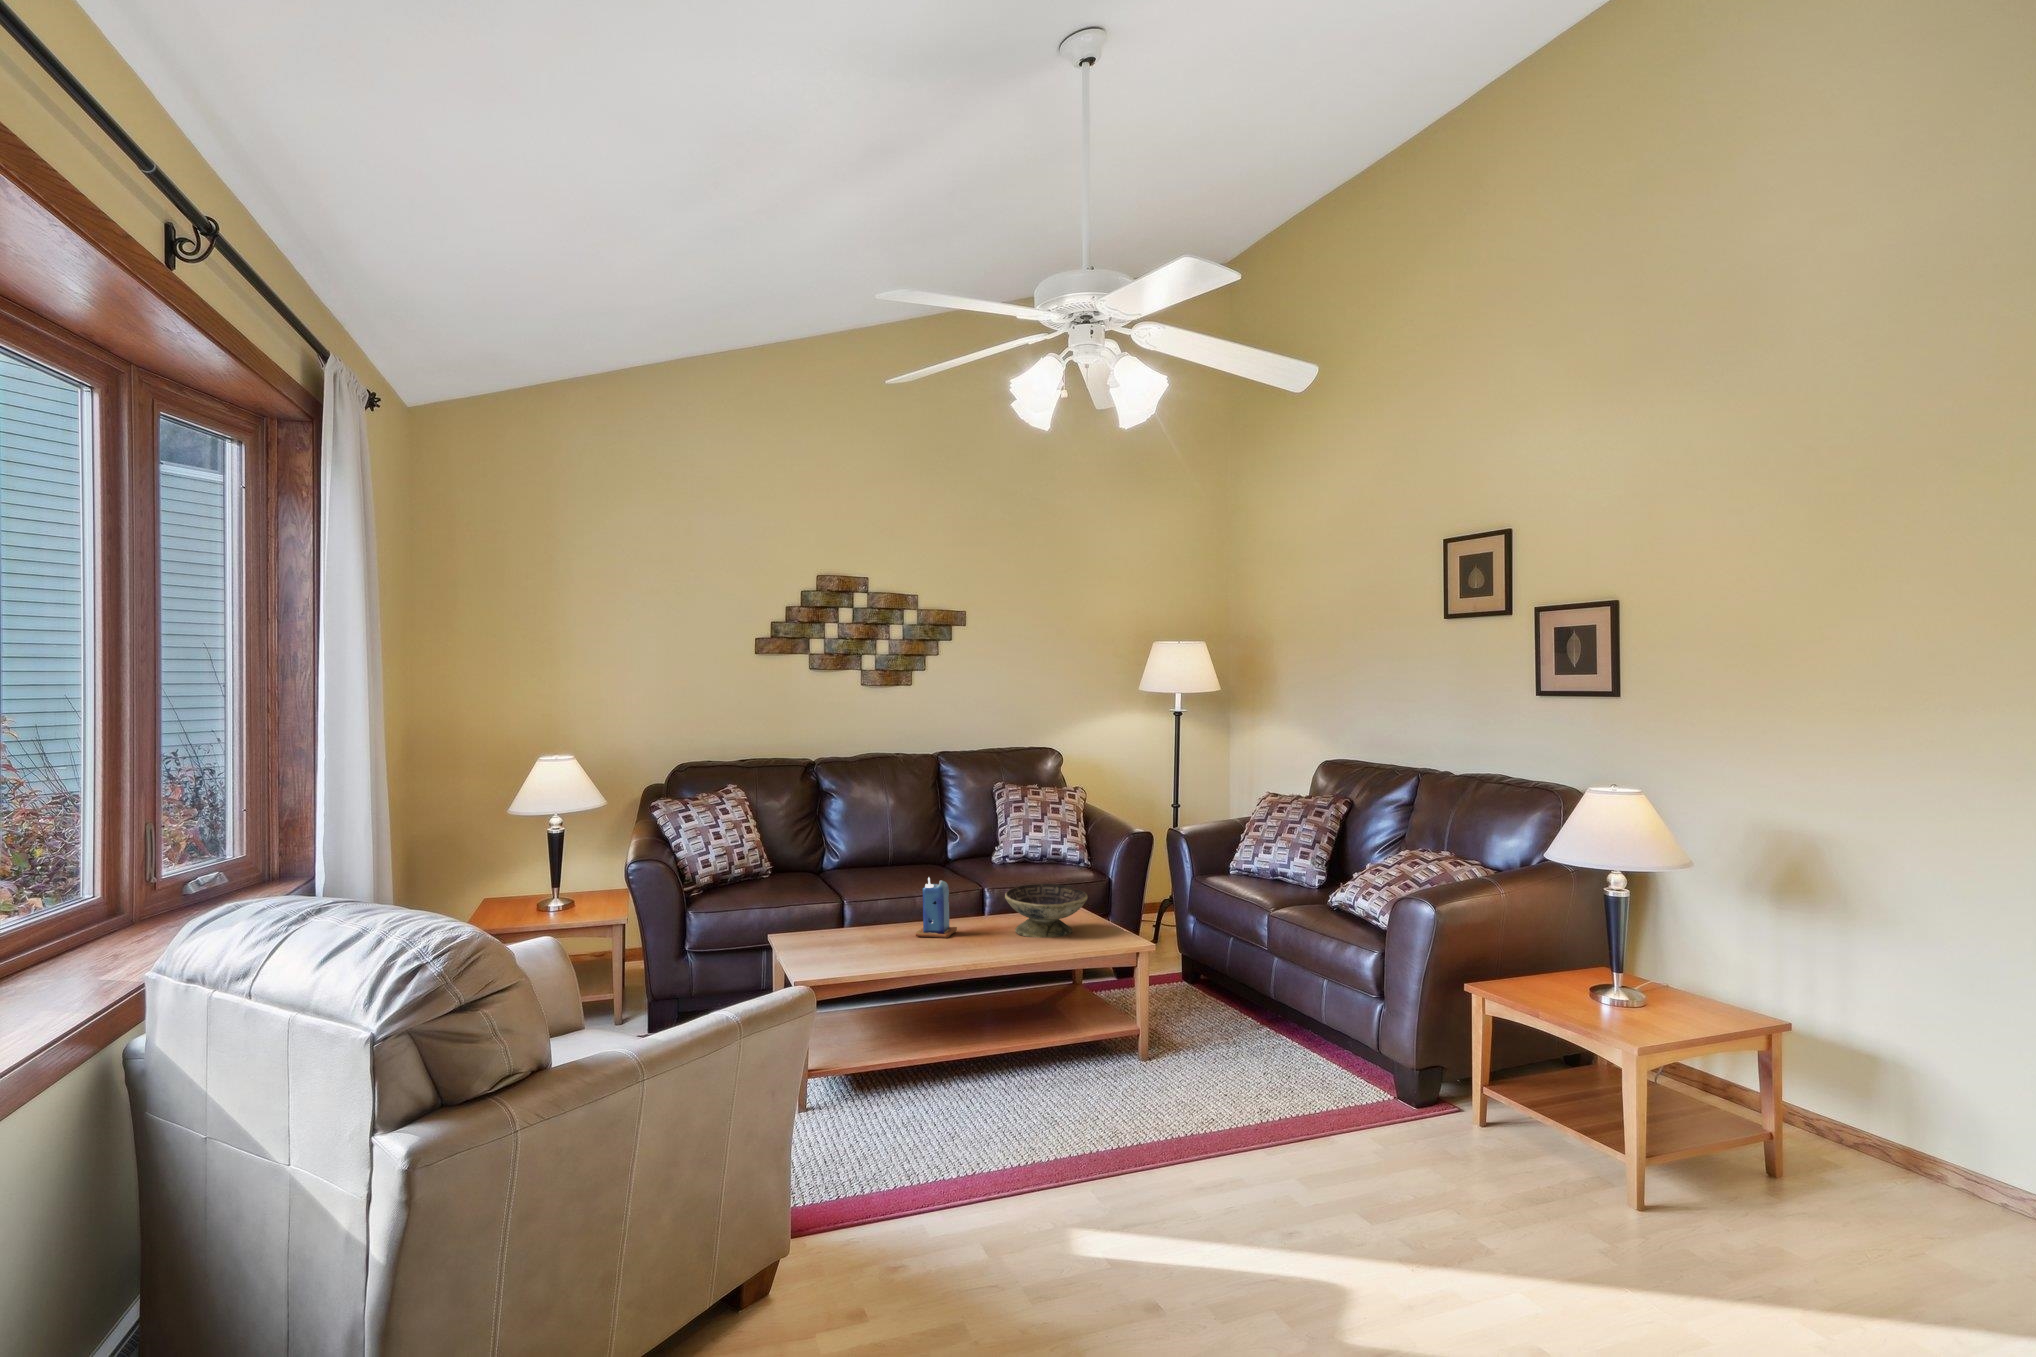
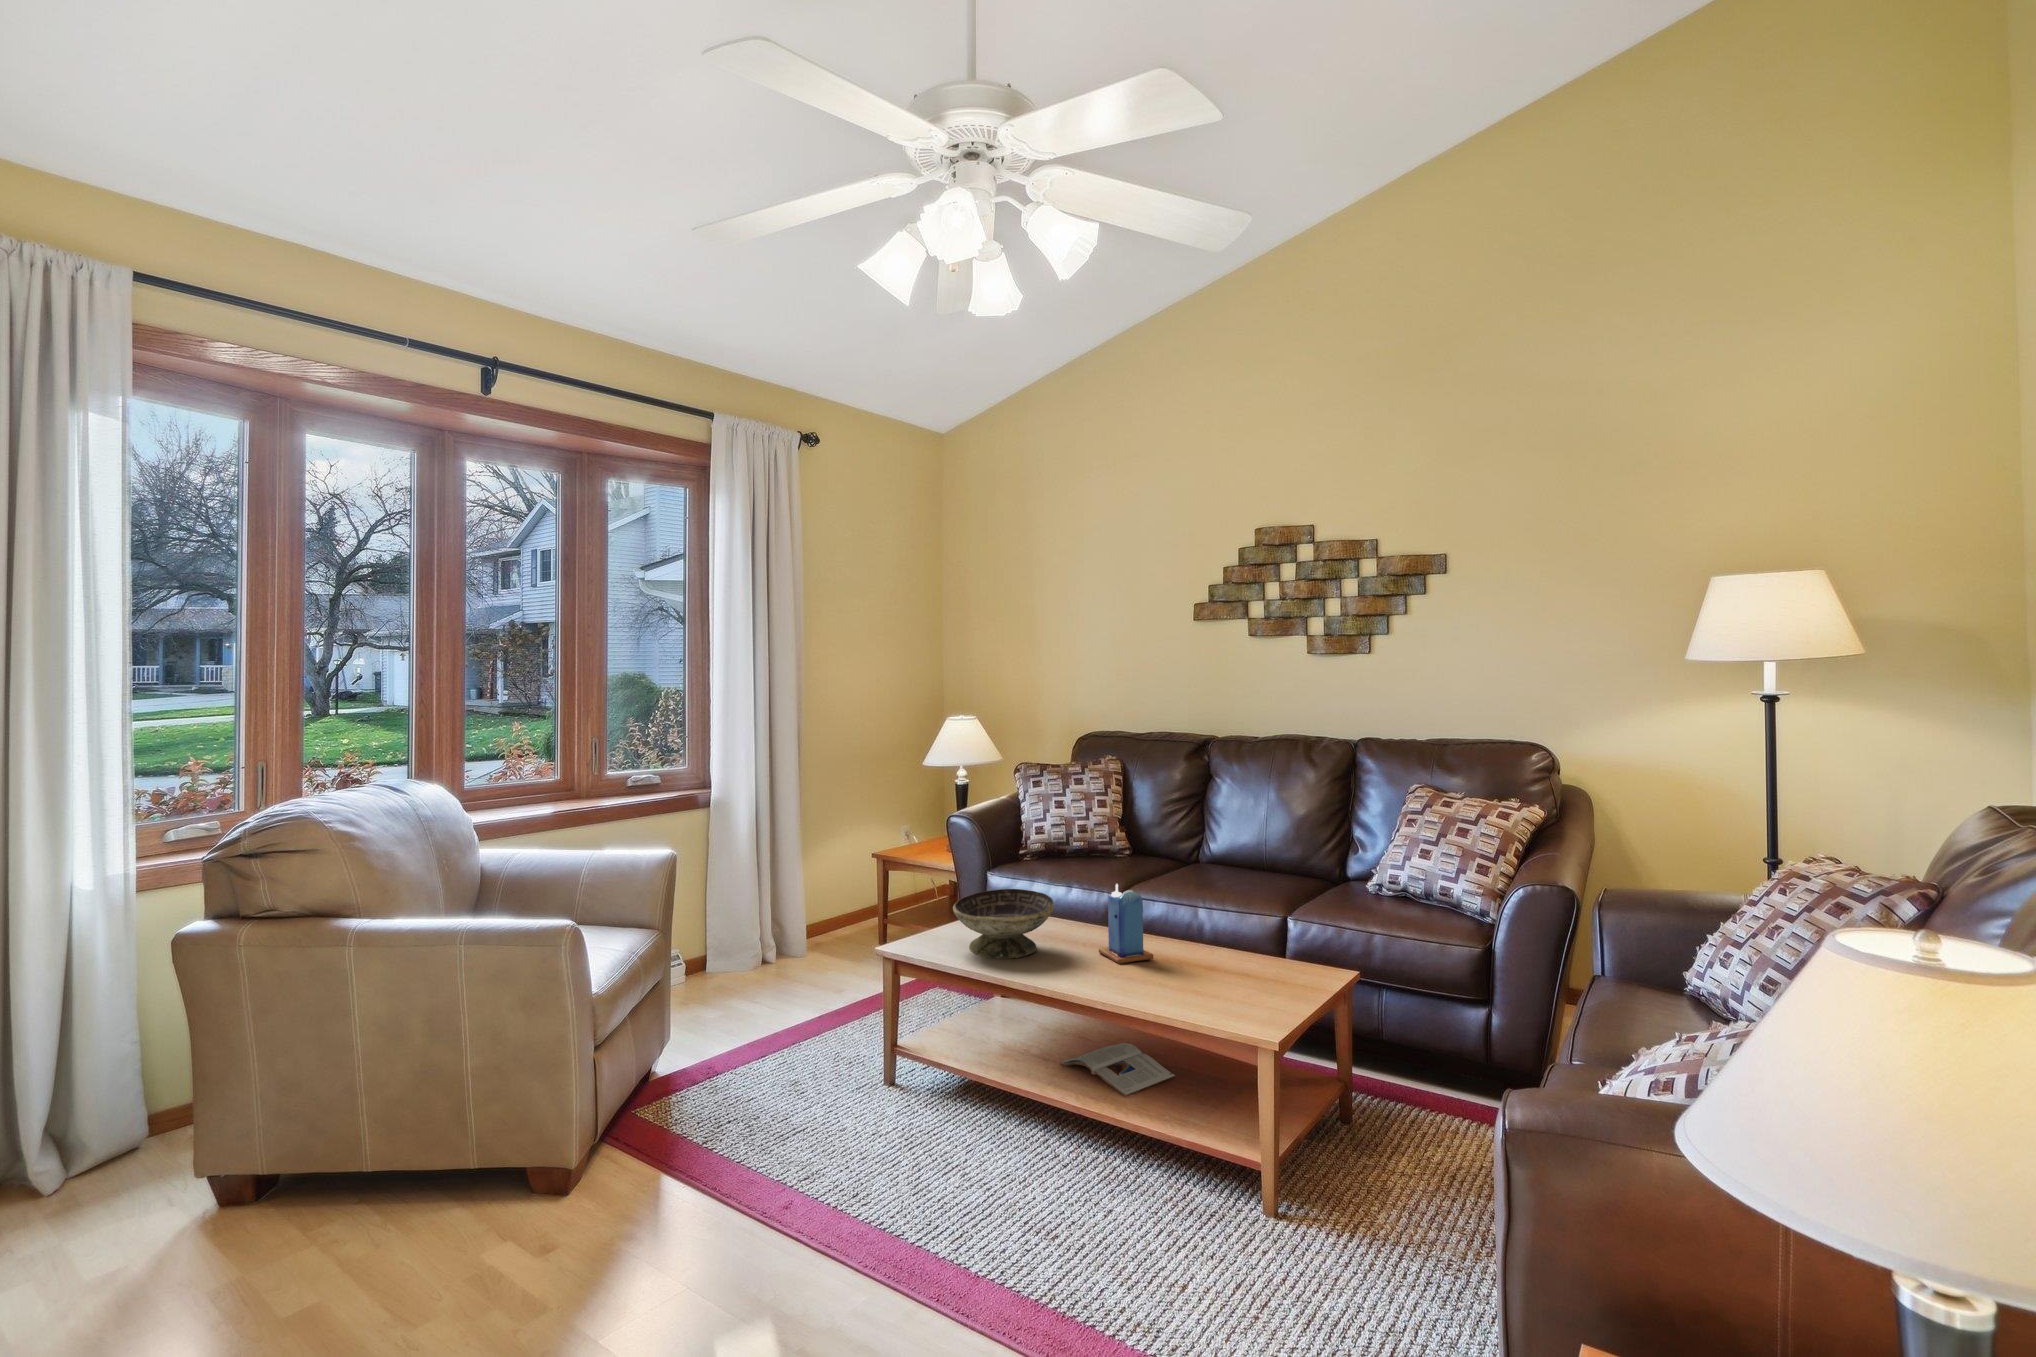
decorative bowl: present [1005,884,1088,938] -> present [953,889,1054,959]
magazine: none [916,1002,992,1031] -> present [1060,1043,1175,1096]

